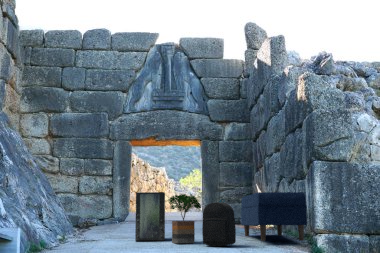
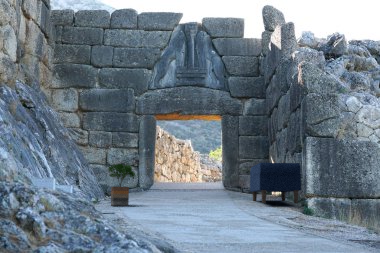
storage box: present [135,192,165,240] -> none [158,162,184,203]
potted tree: present [169,194,201,243] -> present [108,164,135,206]
backpack: present [202,199,236,246] -> none [213,168,240,207]

